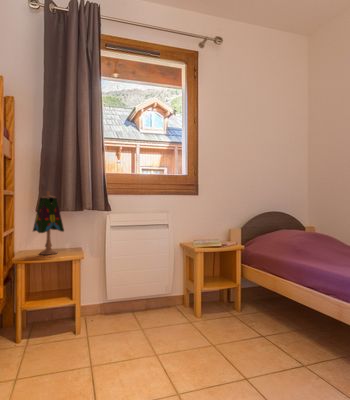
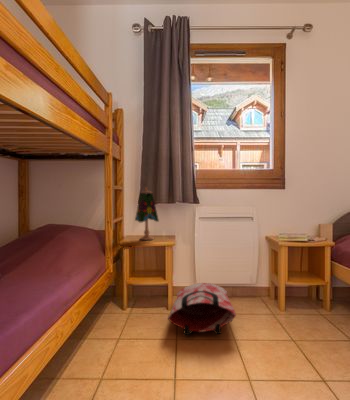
bag: none [80,299,159,363] -> present [168,283,236,335]

